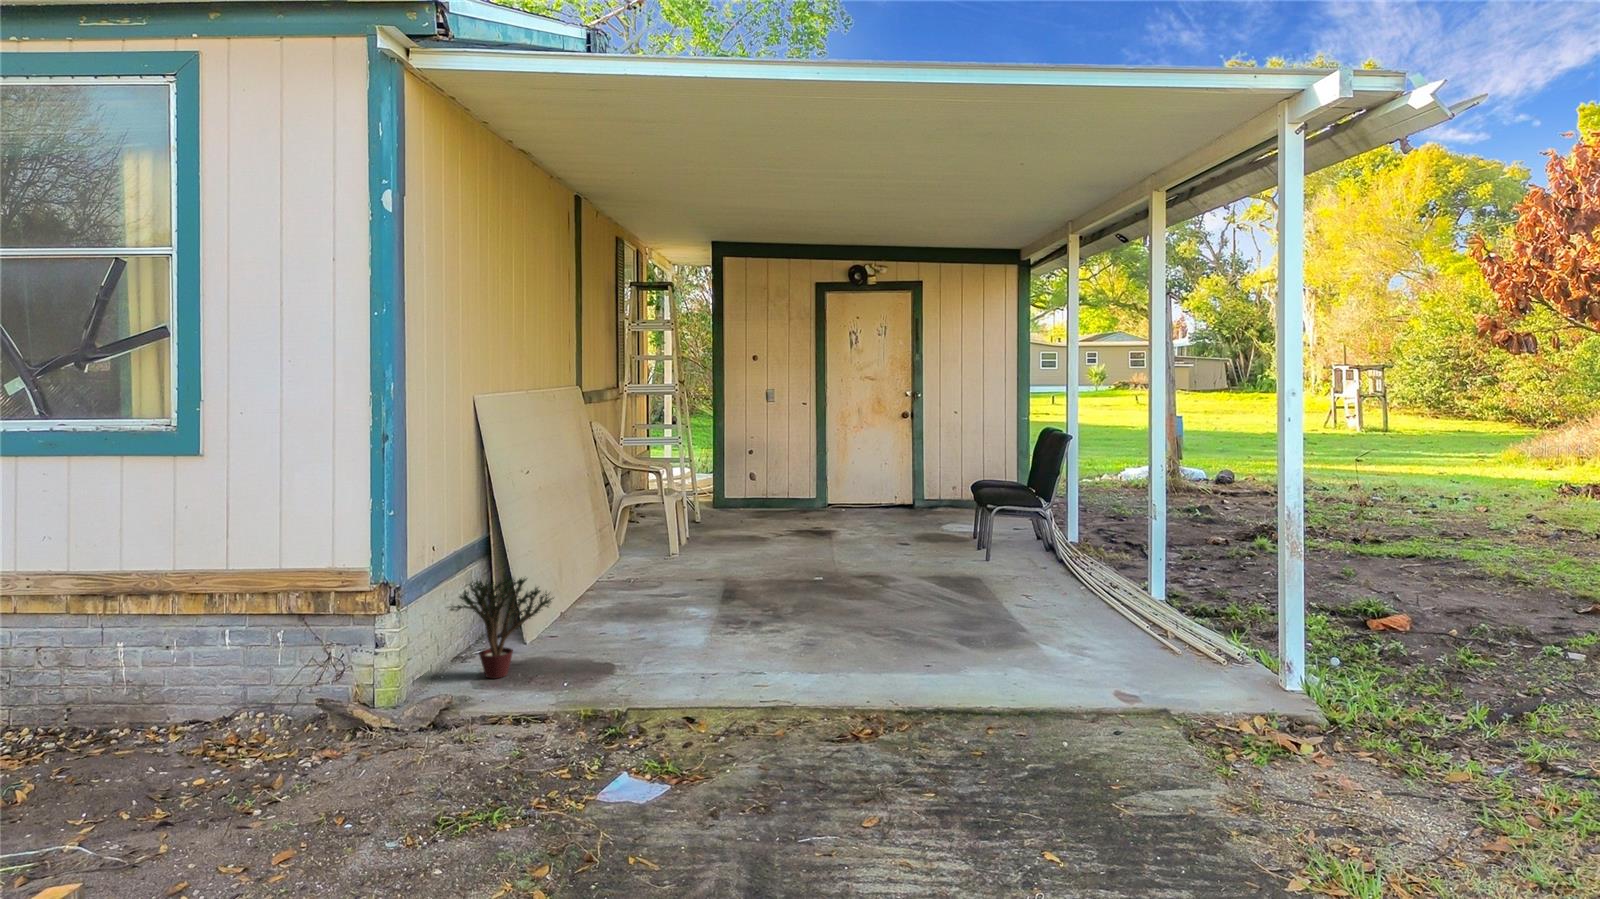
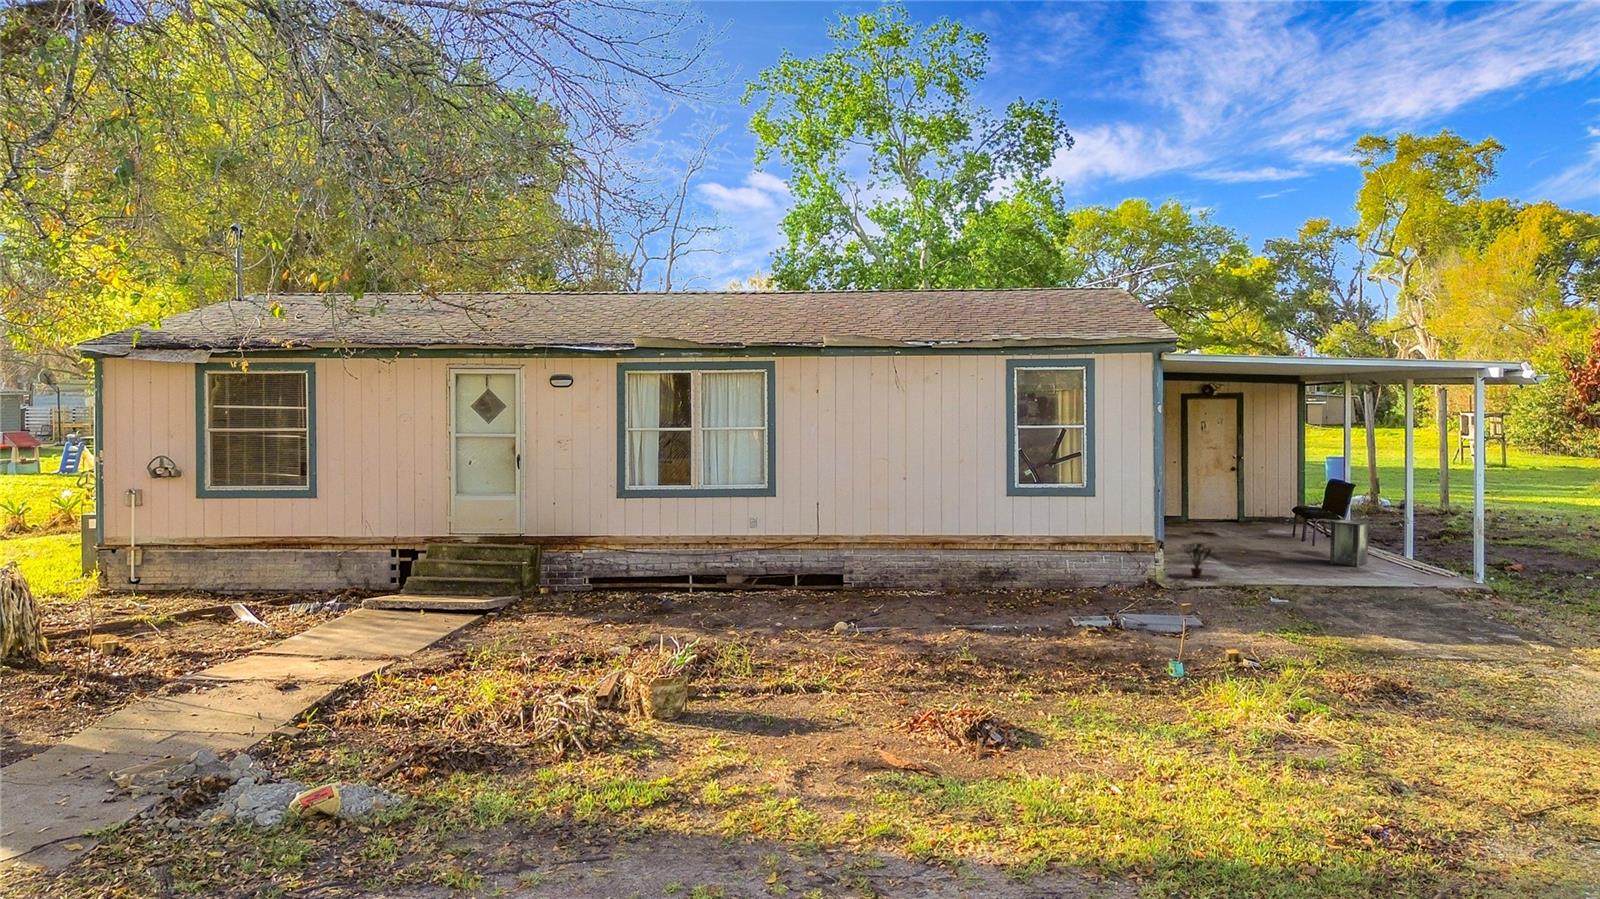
storage box: none [946,509,1036,629] -> present [1330,520,1368,567]

